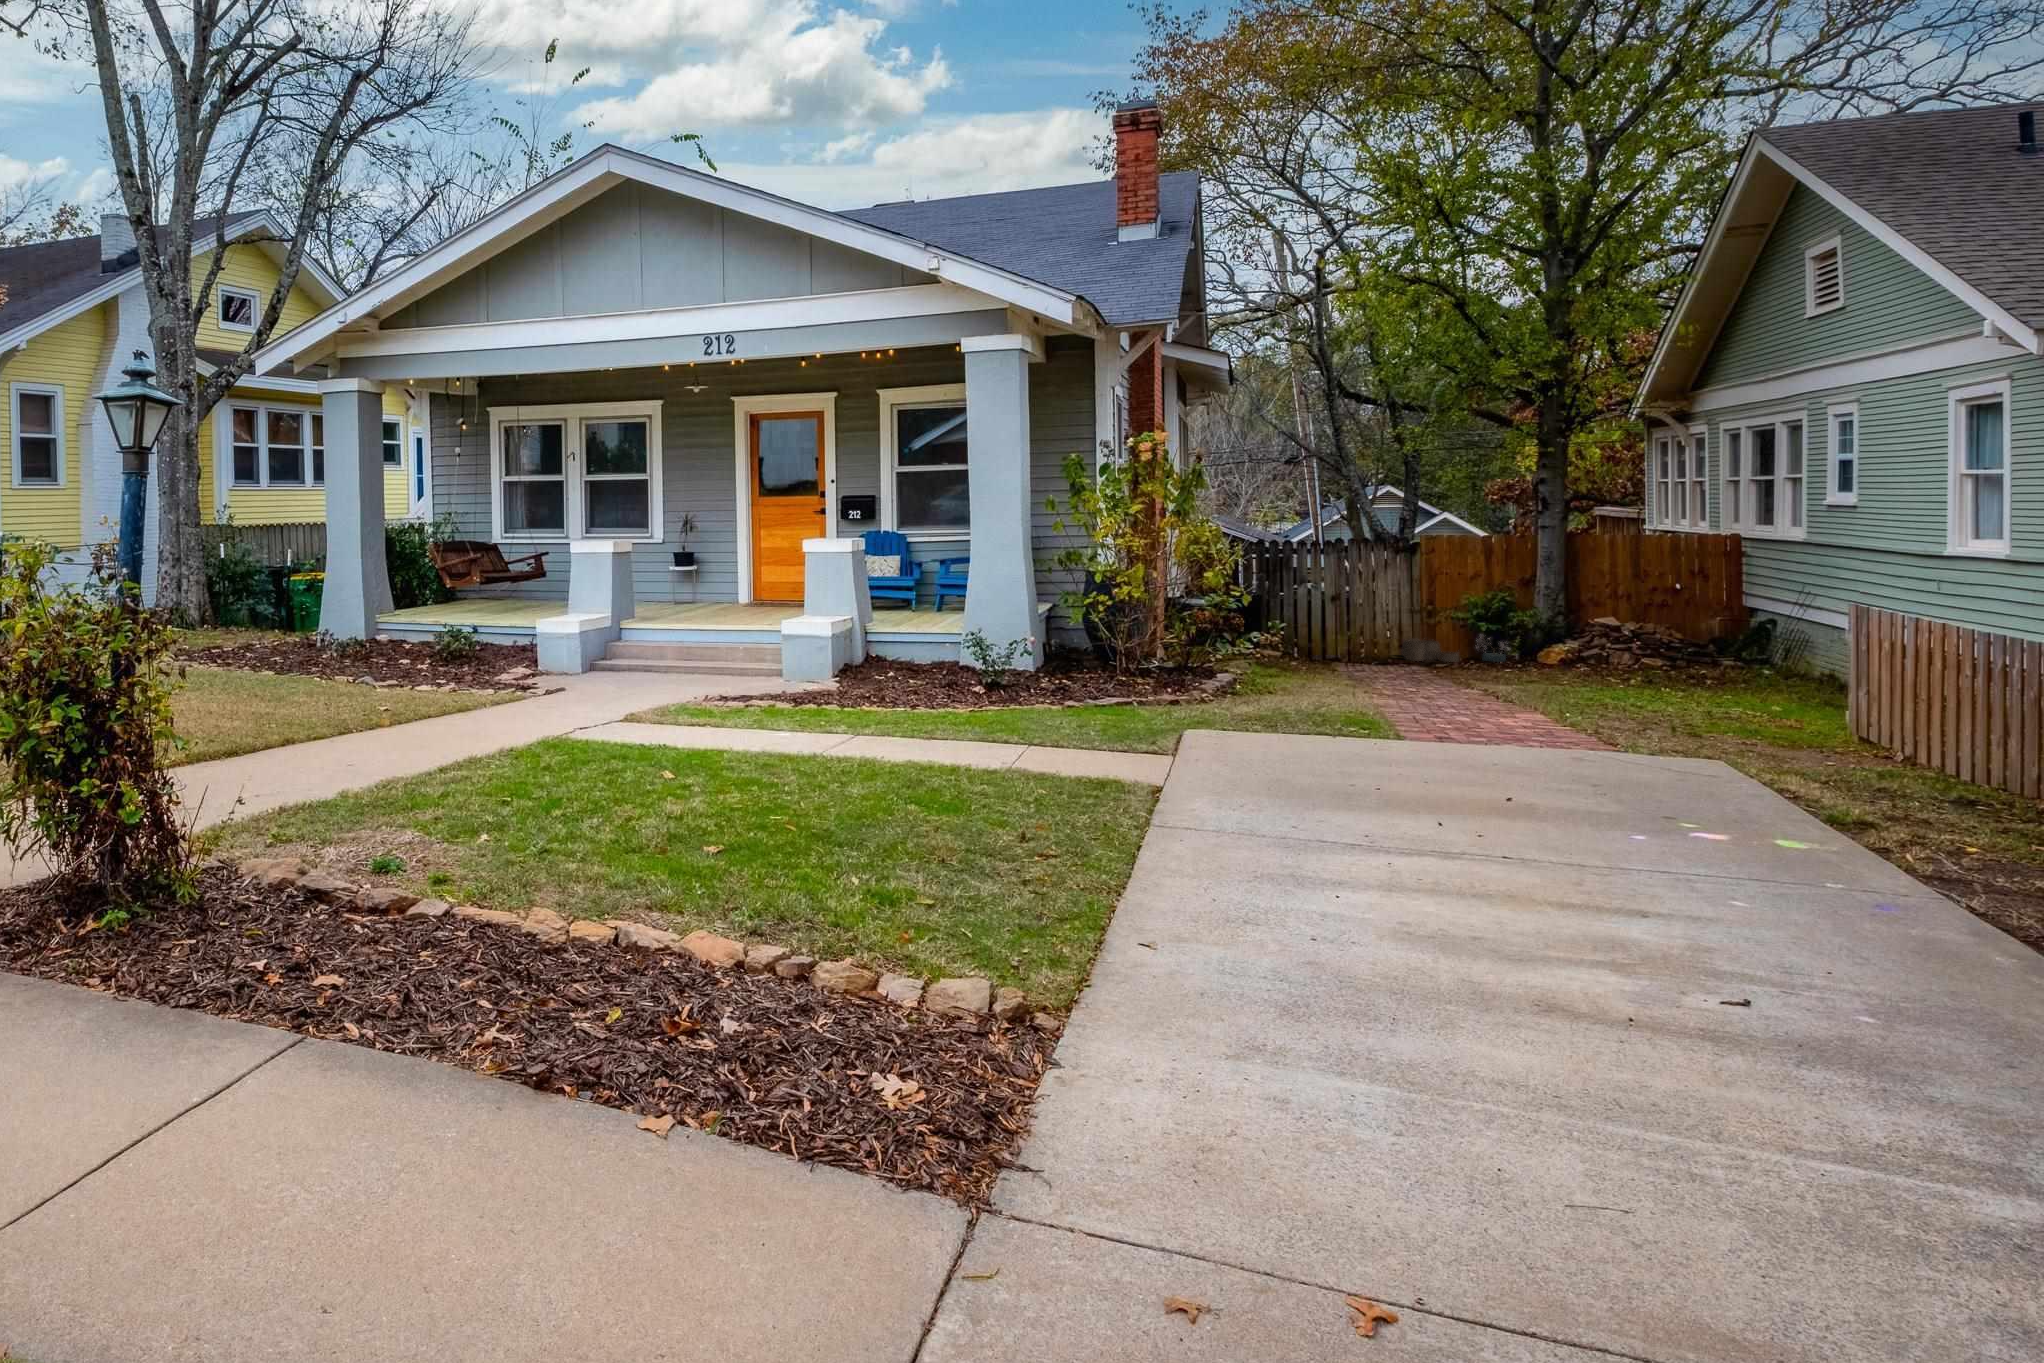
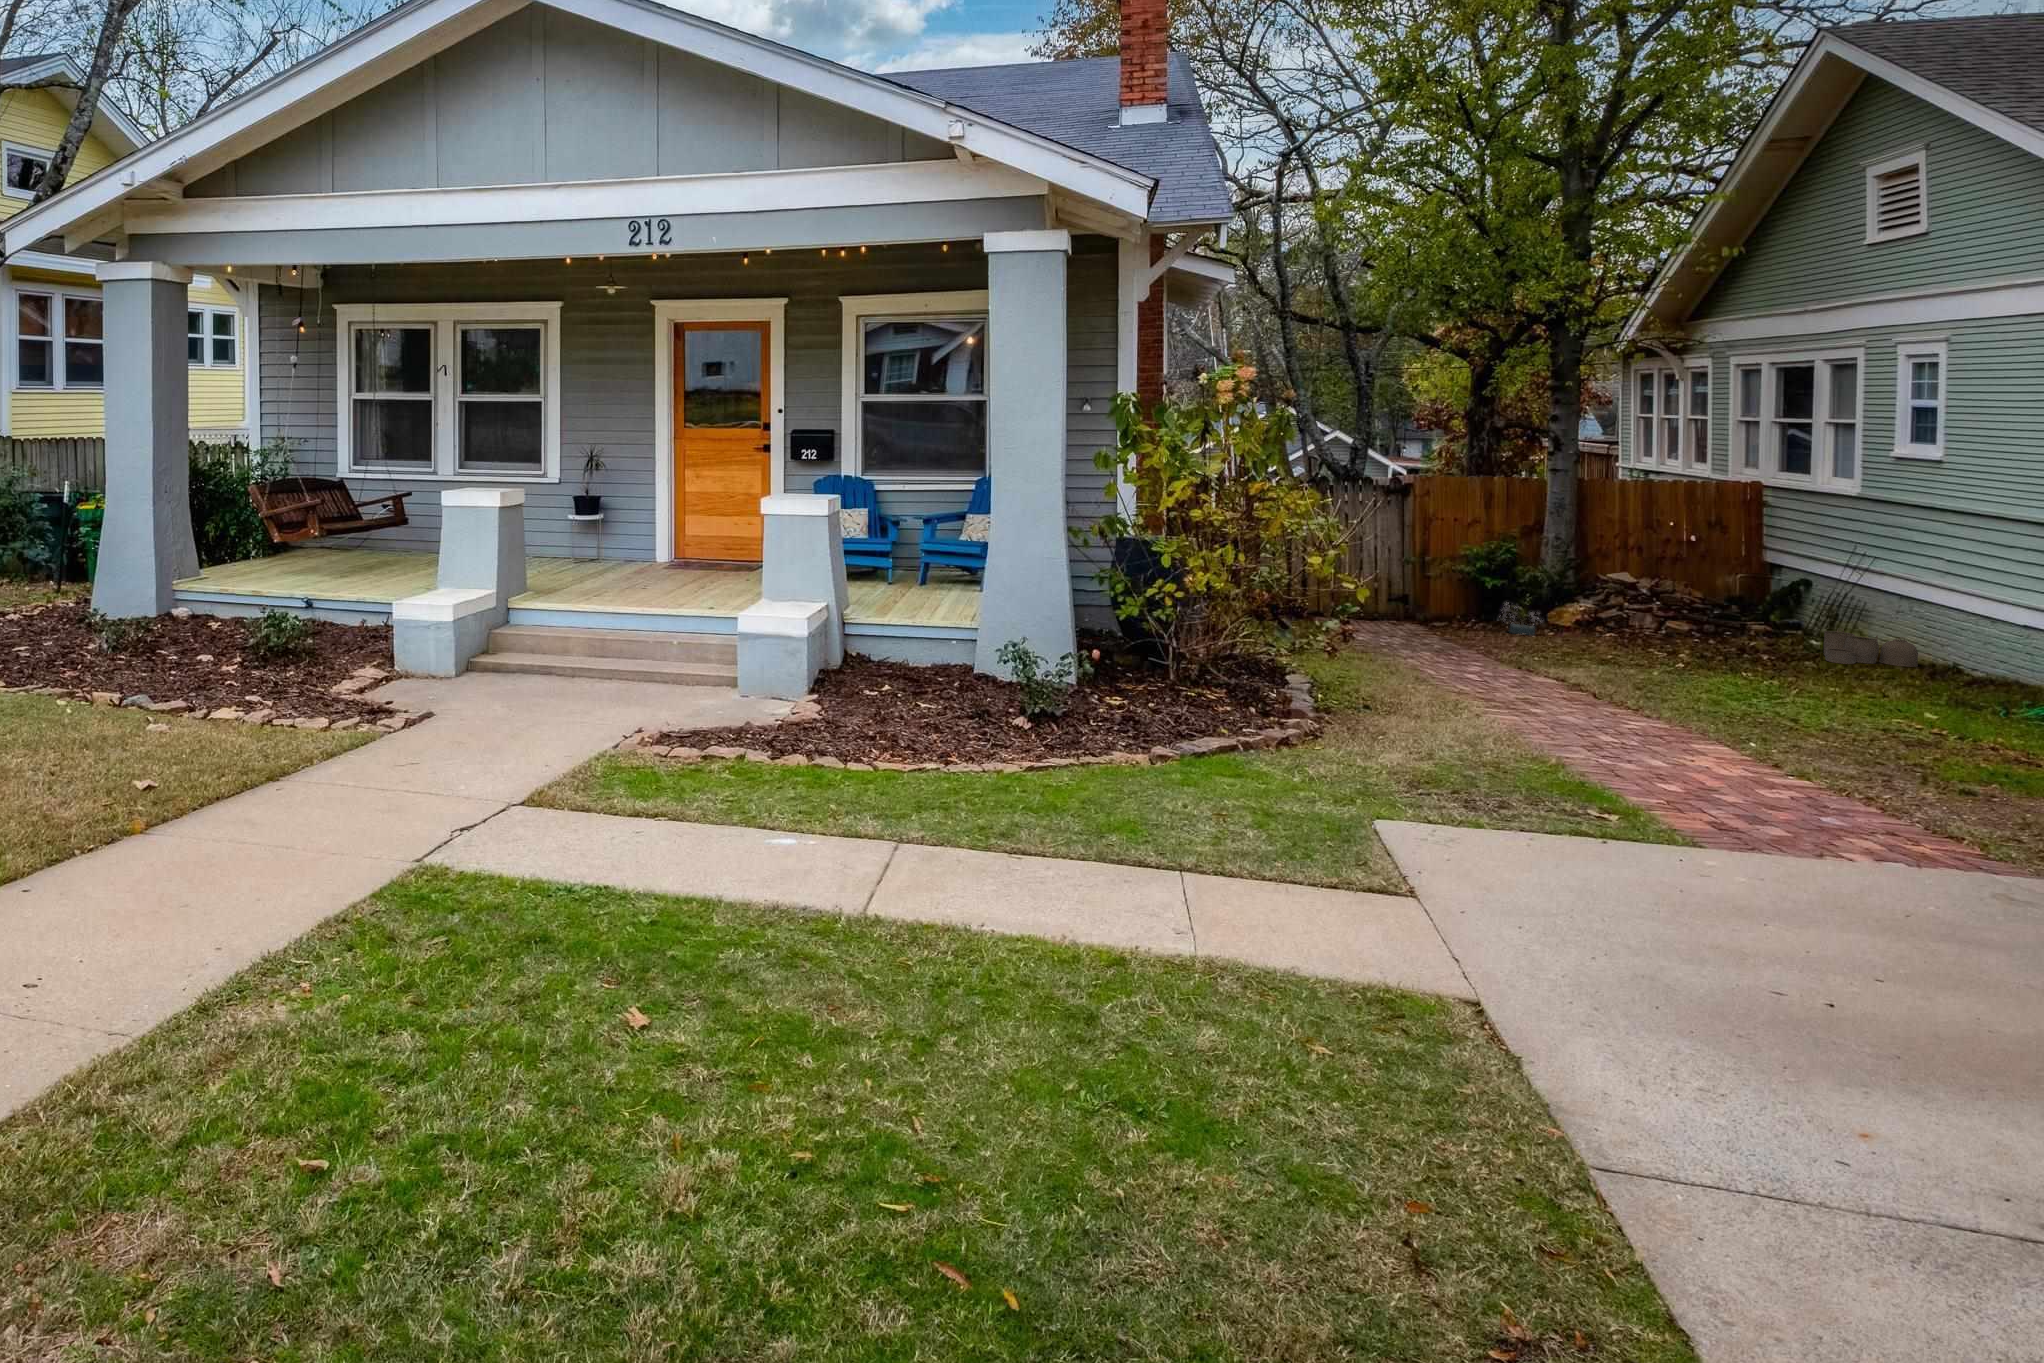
woven basket: present [1401,638,1459,662] -> present [1824,628,1918,667]

